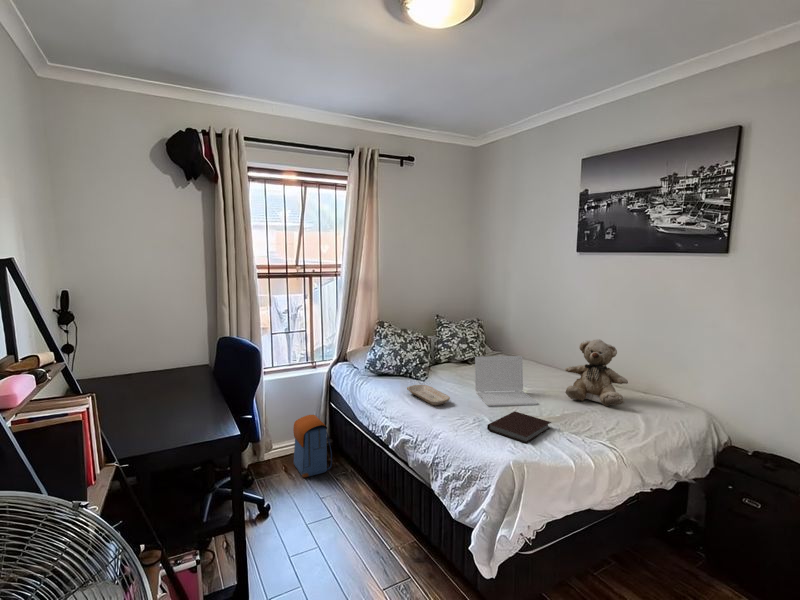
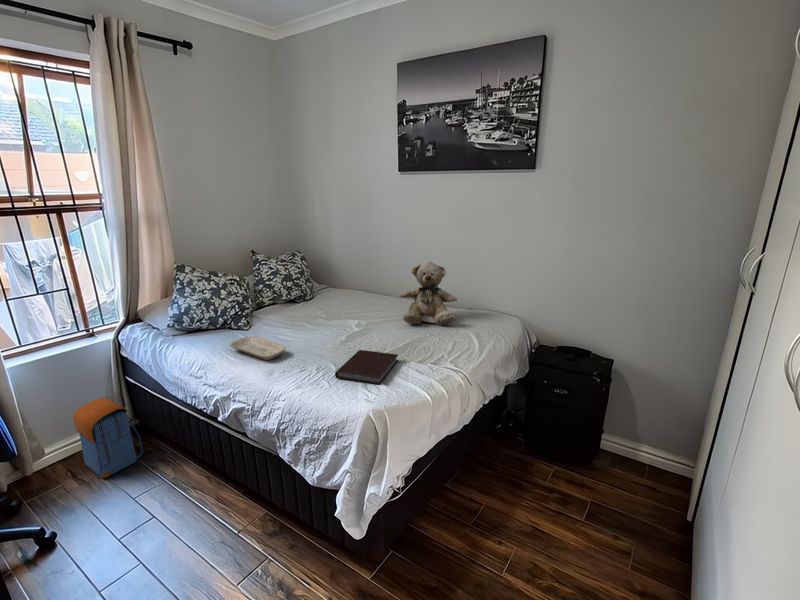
laptop: present [475,356,538,406] -> none [307,288,379,348]

